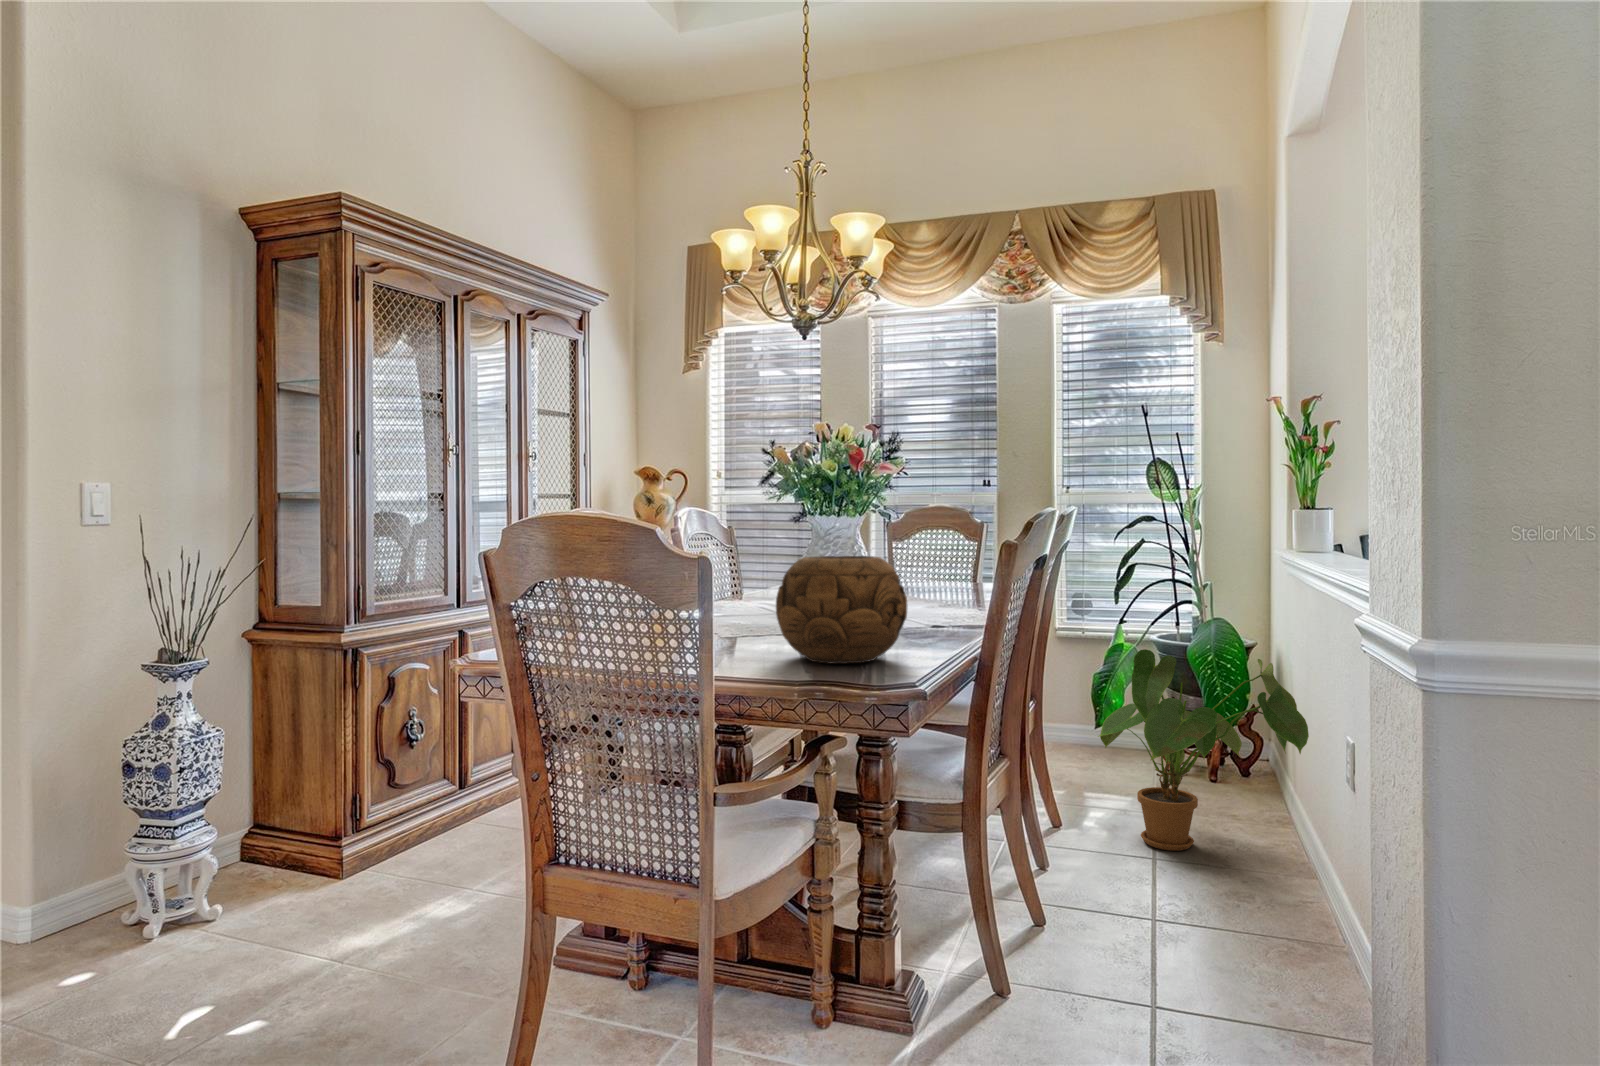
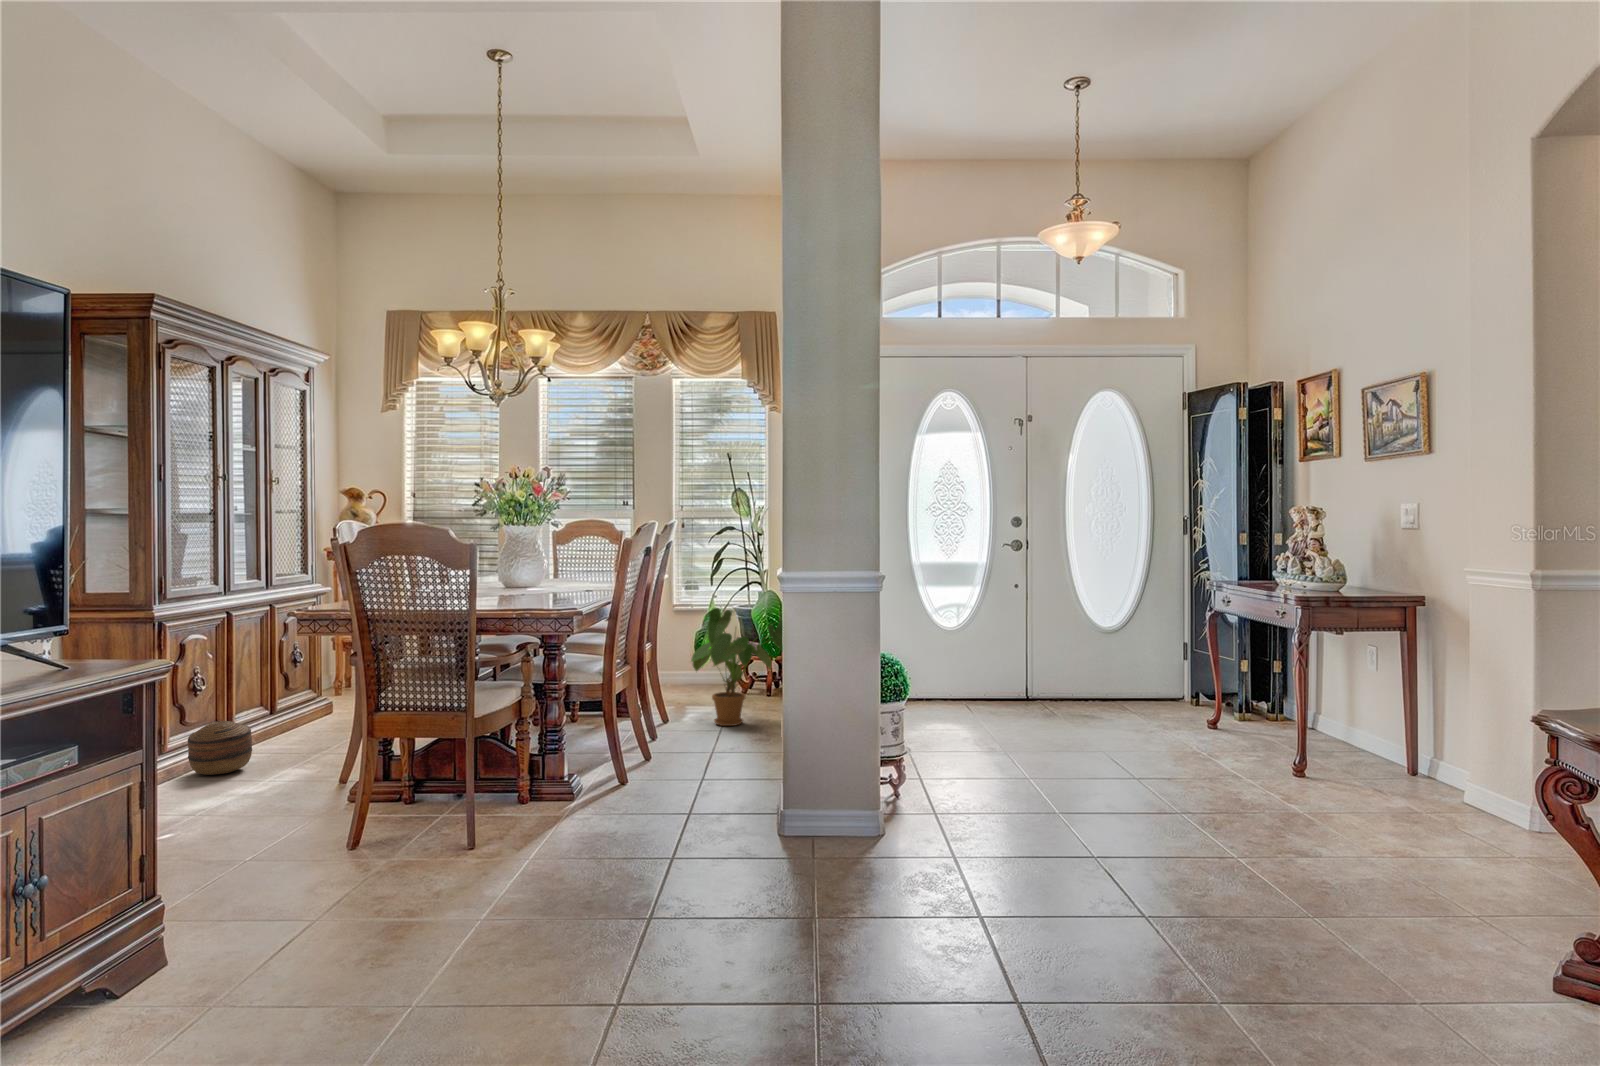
decorative bowl: present [776,556,907,663] -> none [496,550,570,607]
basket: none [389,786,472,864] -> present [188,721,252,775]

